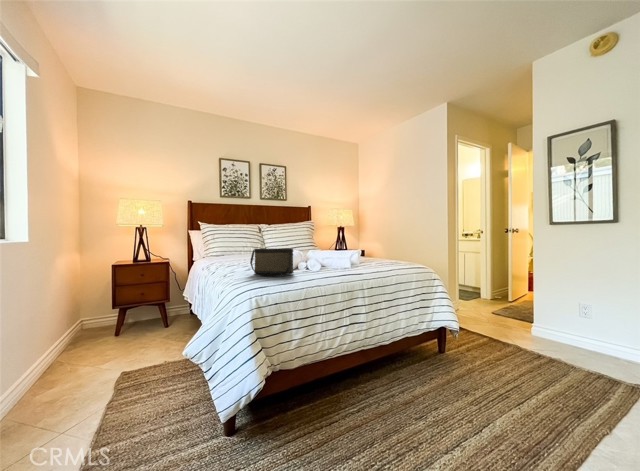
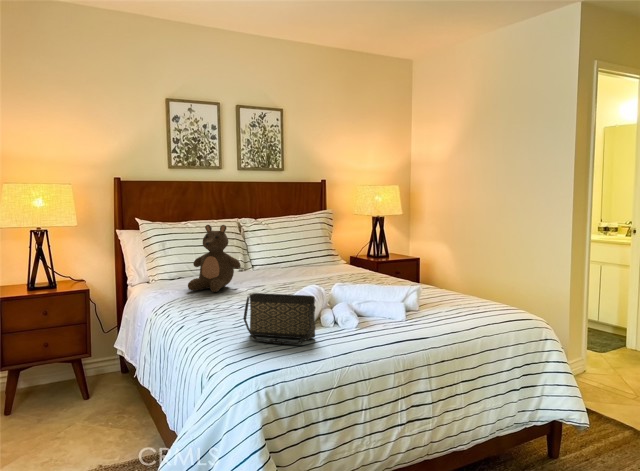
stuffed bear: none [225,222,257,260] -> present [188,225,241,292]

